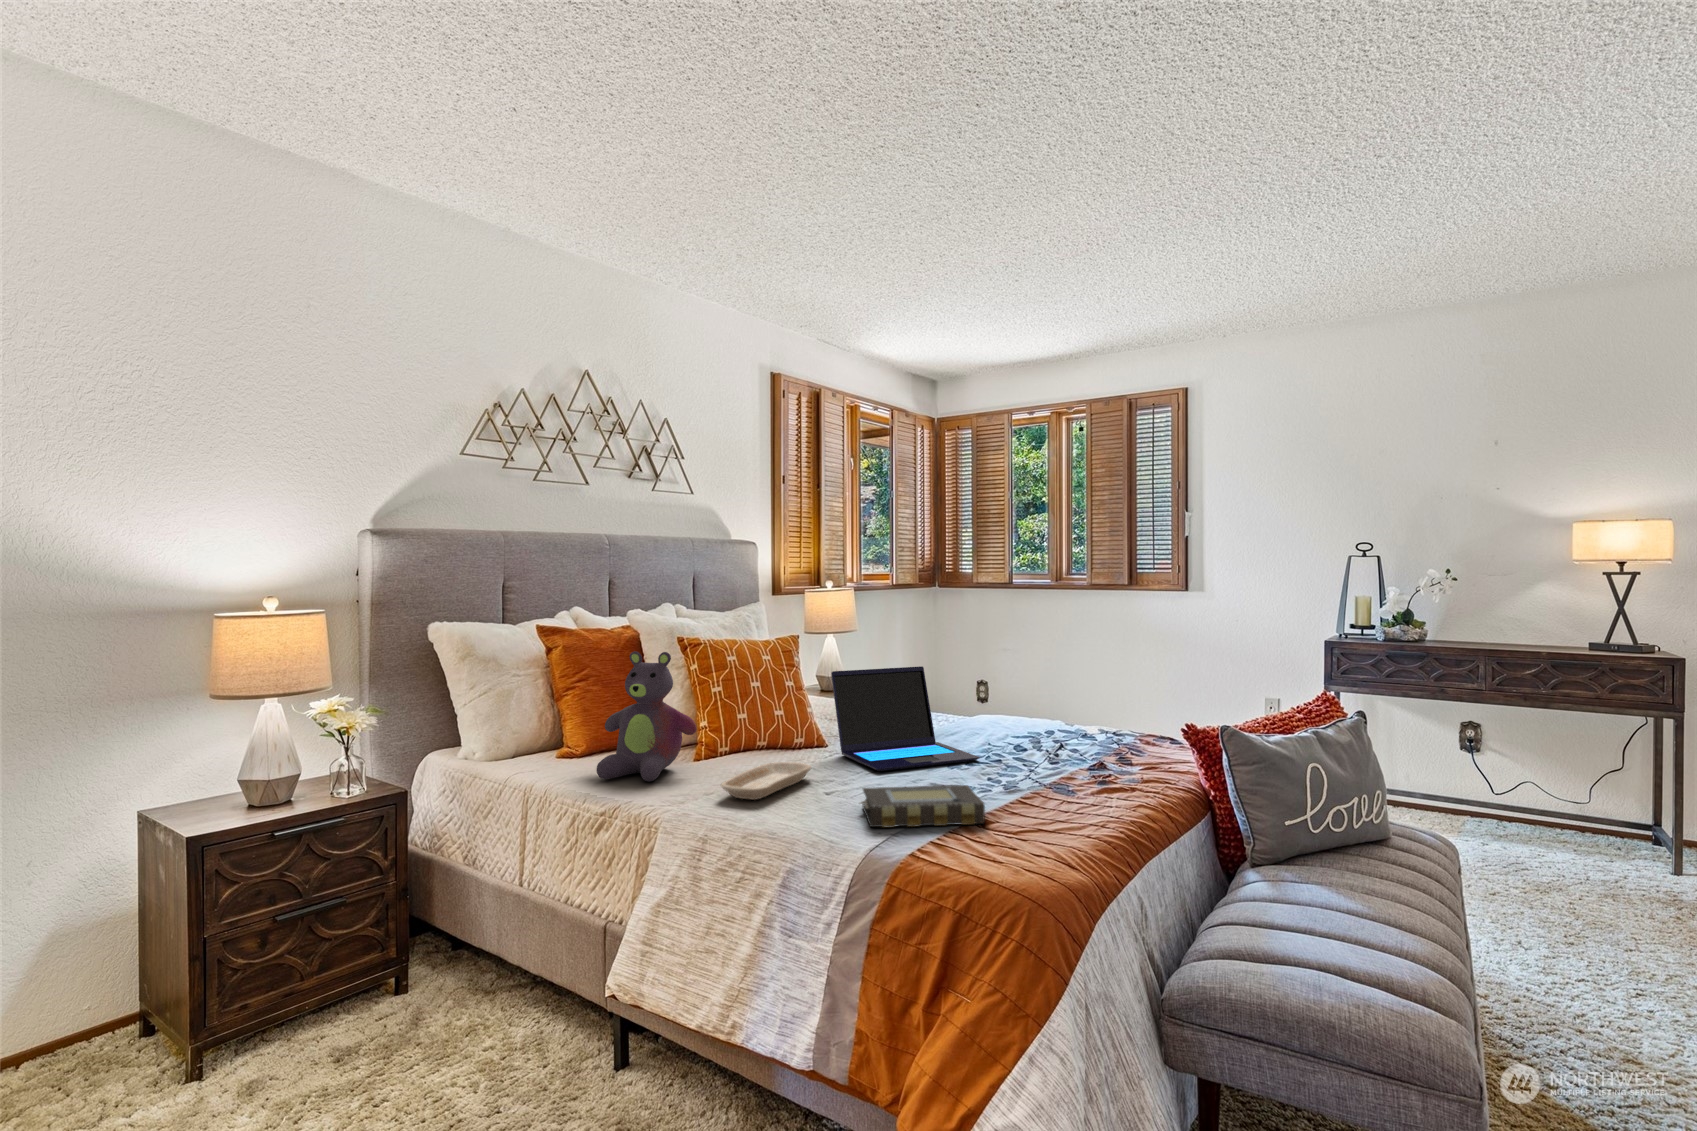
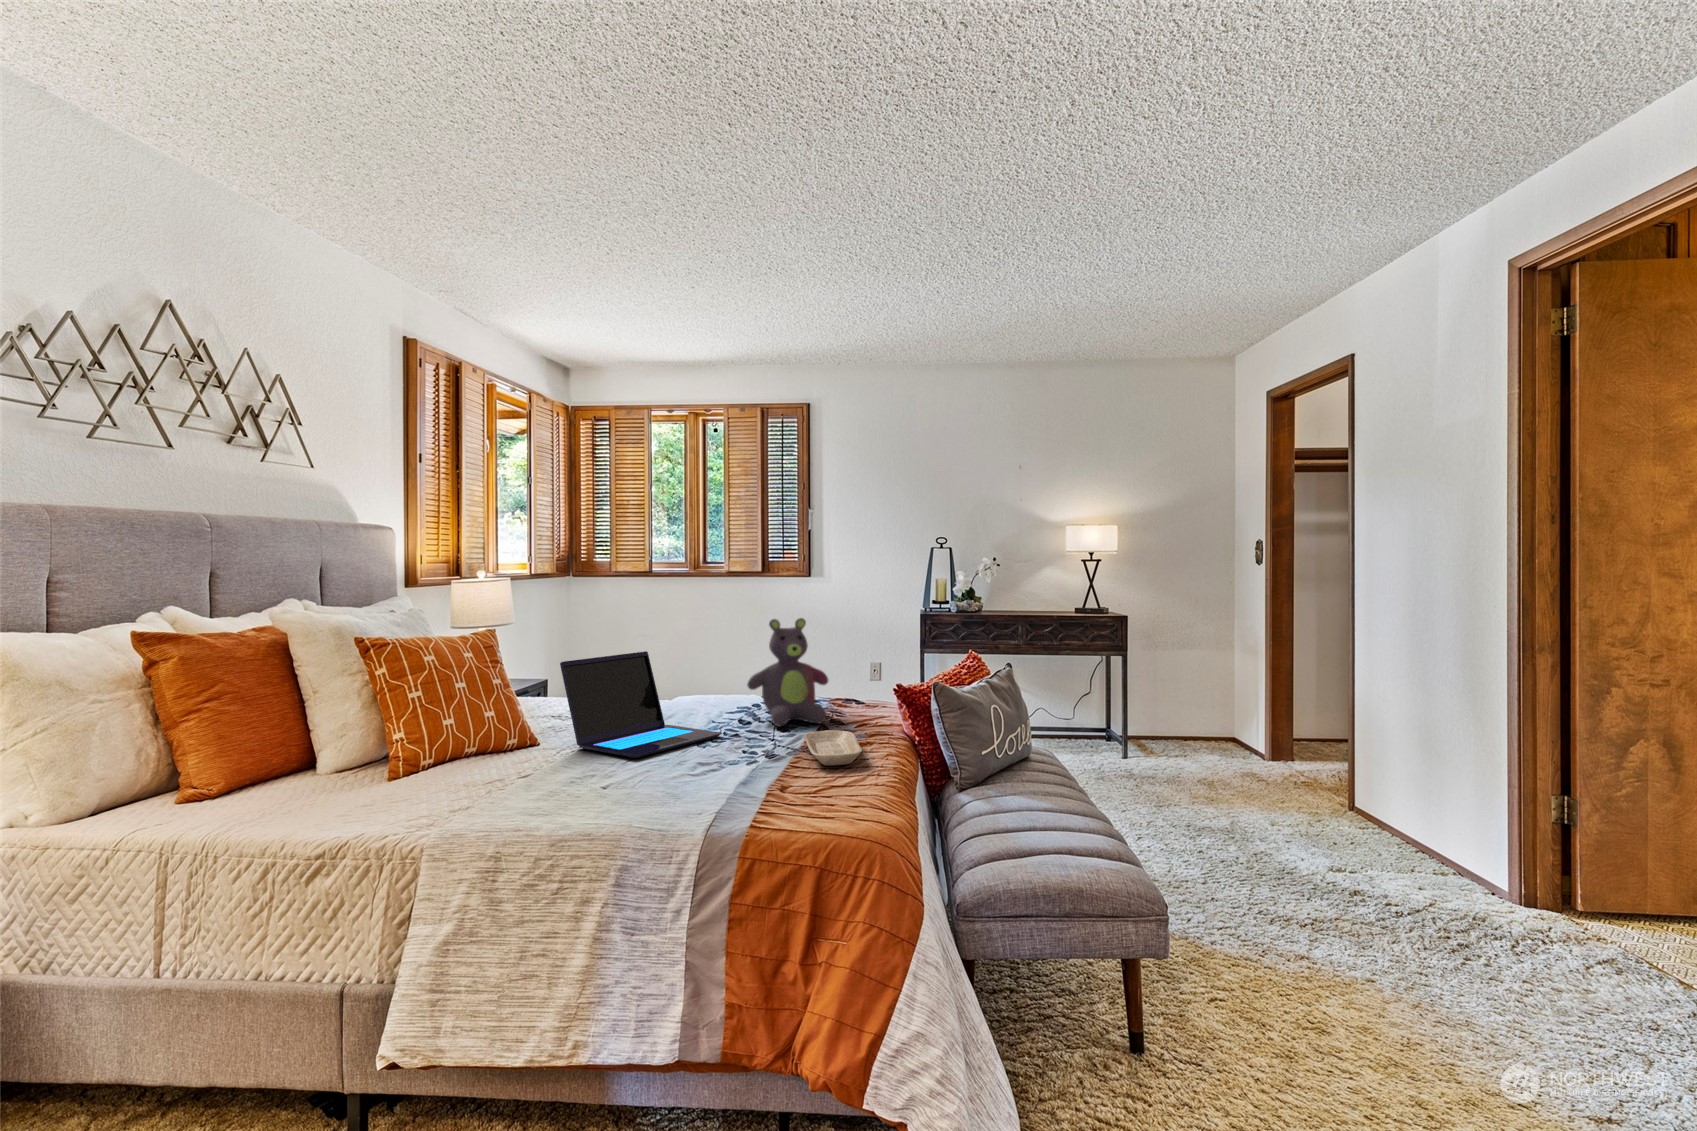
stuffed bear: present [596,651,697,781] -> present [747,618,828,726]
tray: present [721,762,812,800] -> present [804,730,862,765]
book: present [861,785,985,827] -> none [656,756,787,809]

